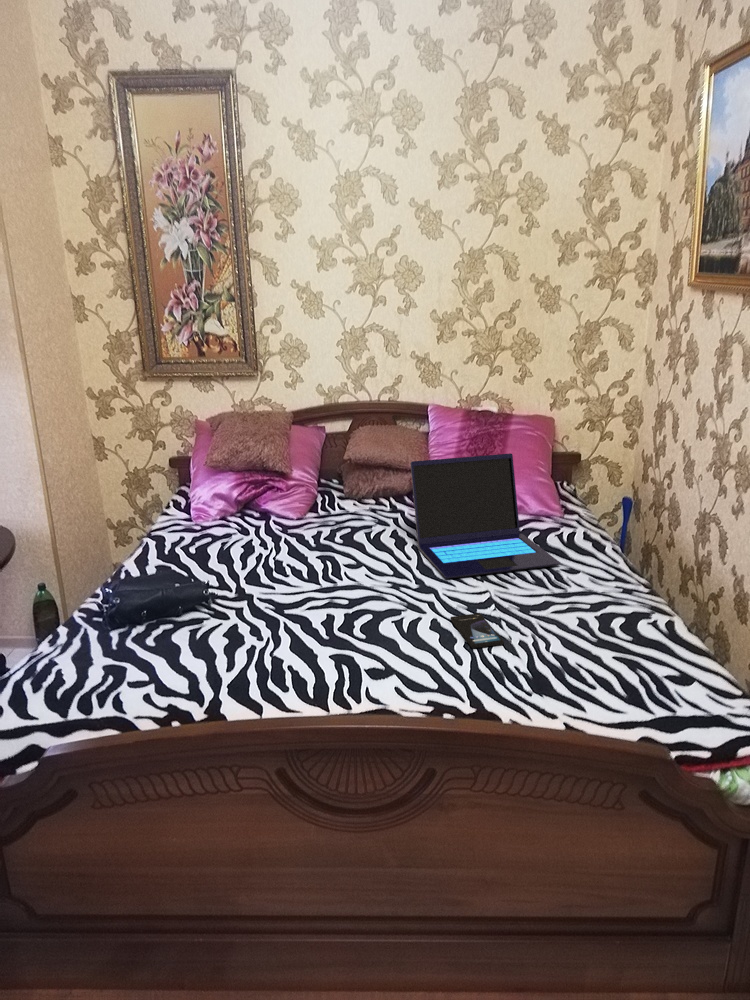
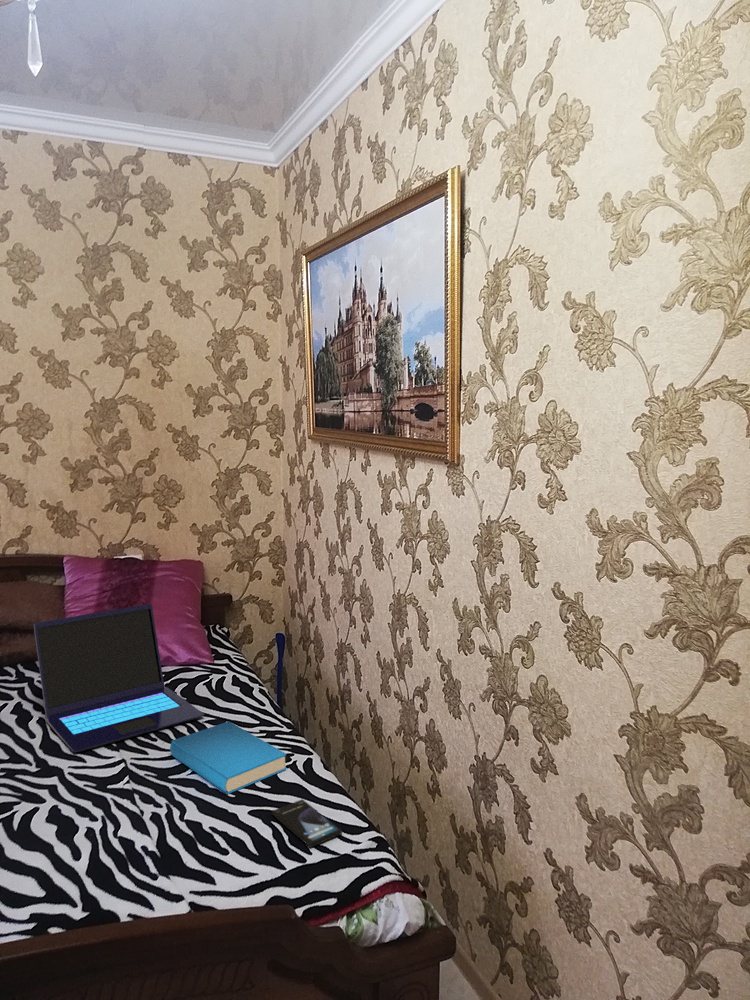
book: none [532,572,649,637] -> present [170,721,286,794]
smartphone: present [450,613,504,648] -> present [272,799,342,847]

